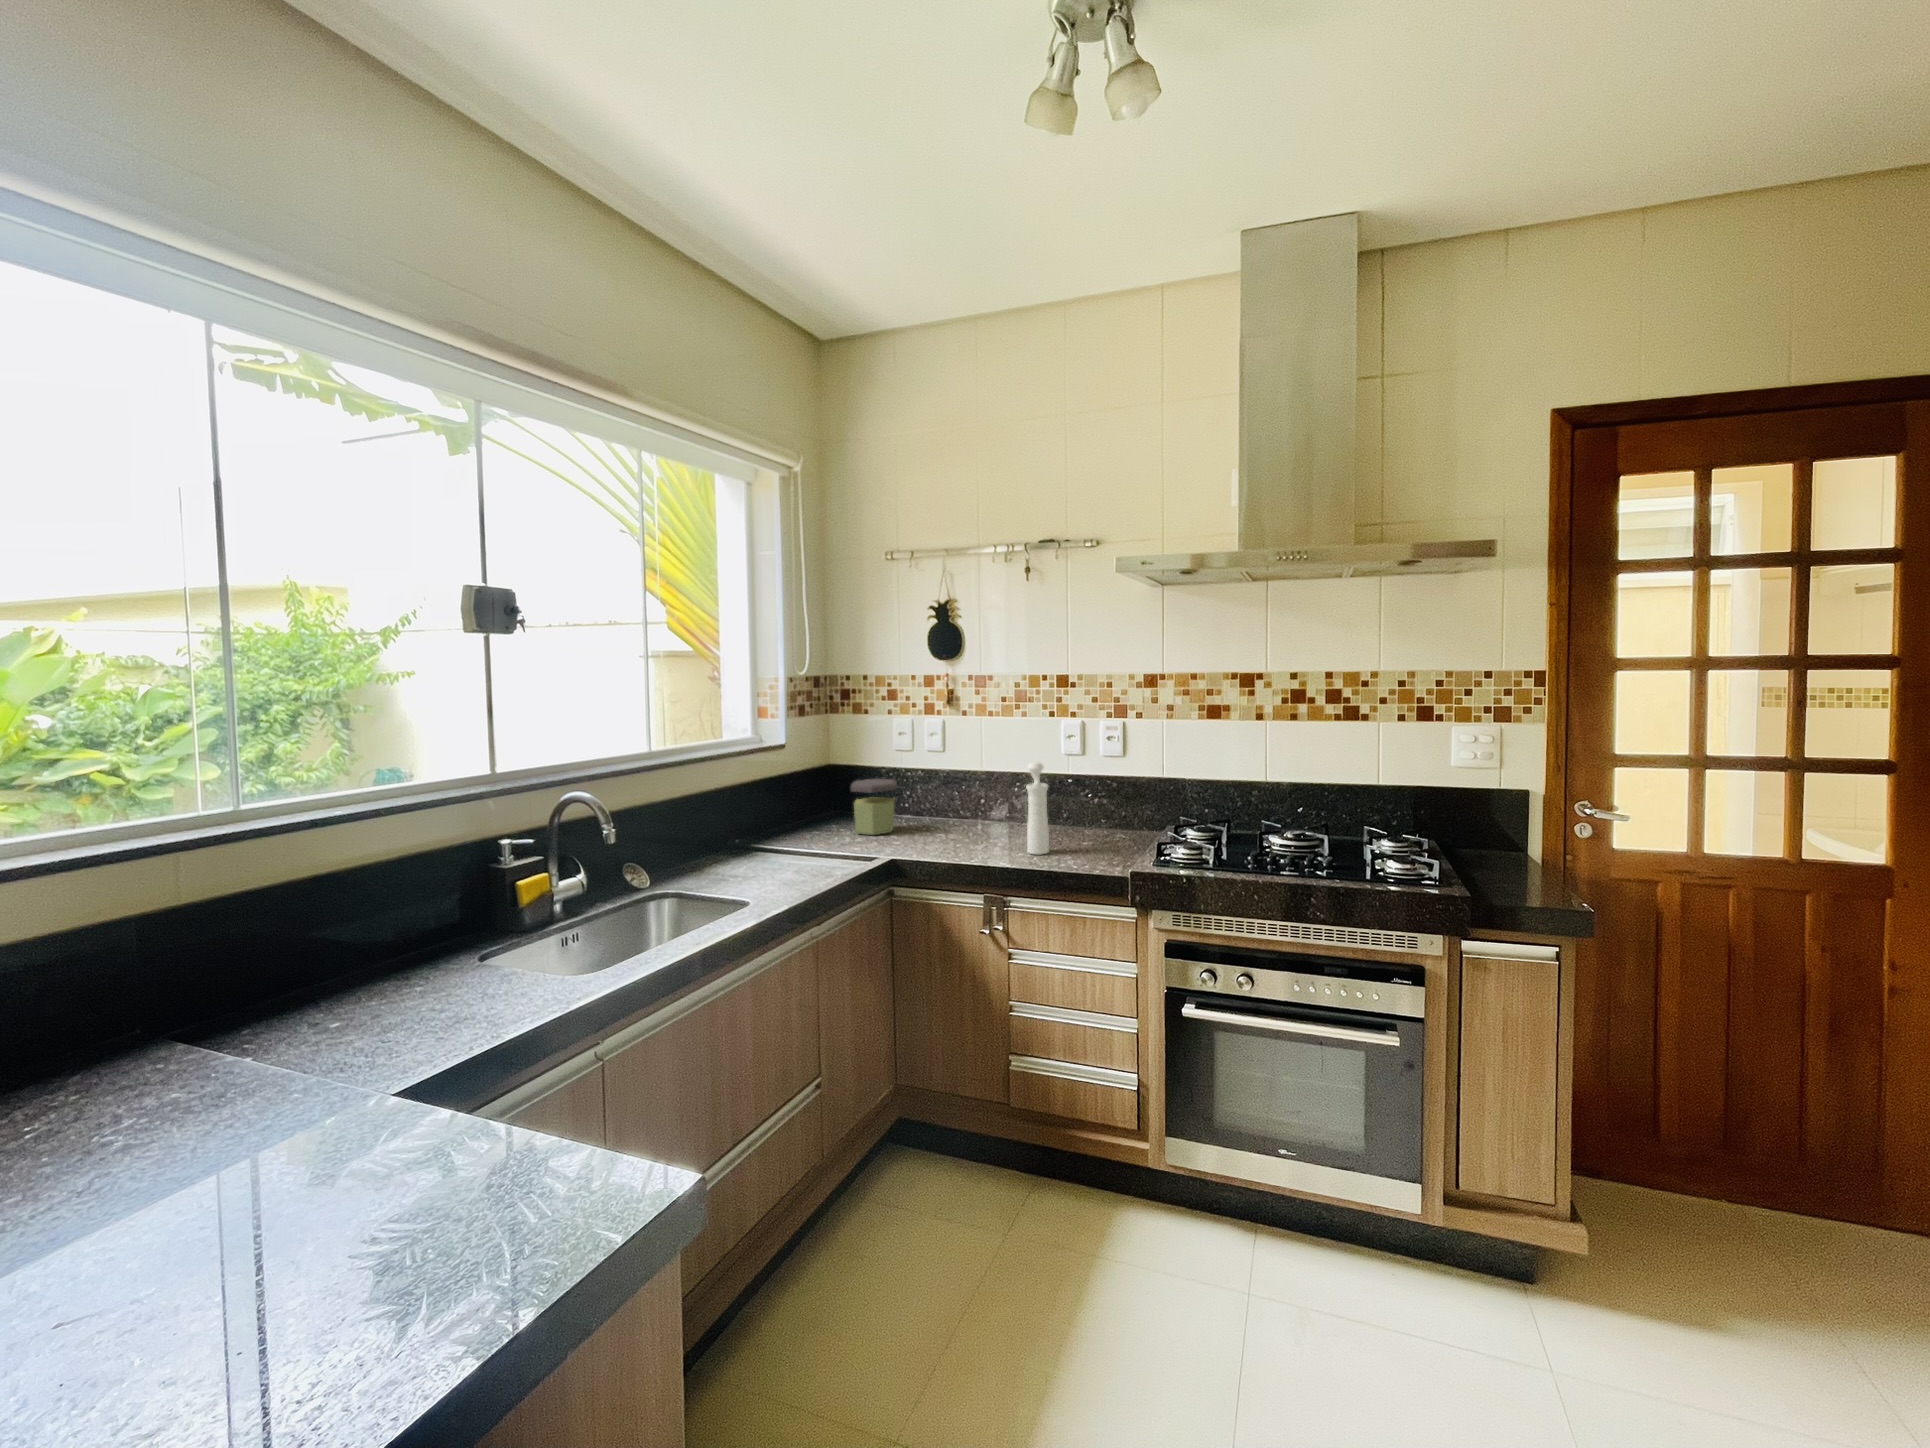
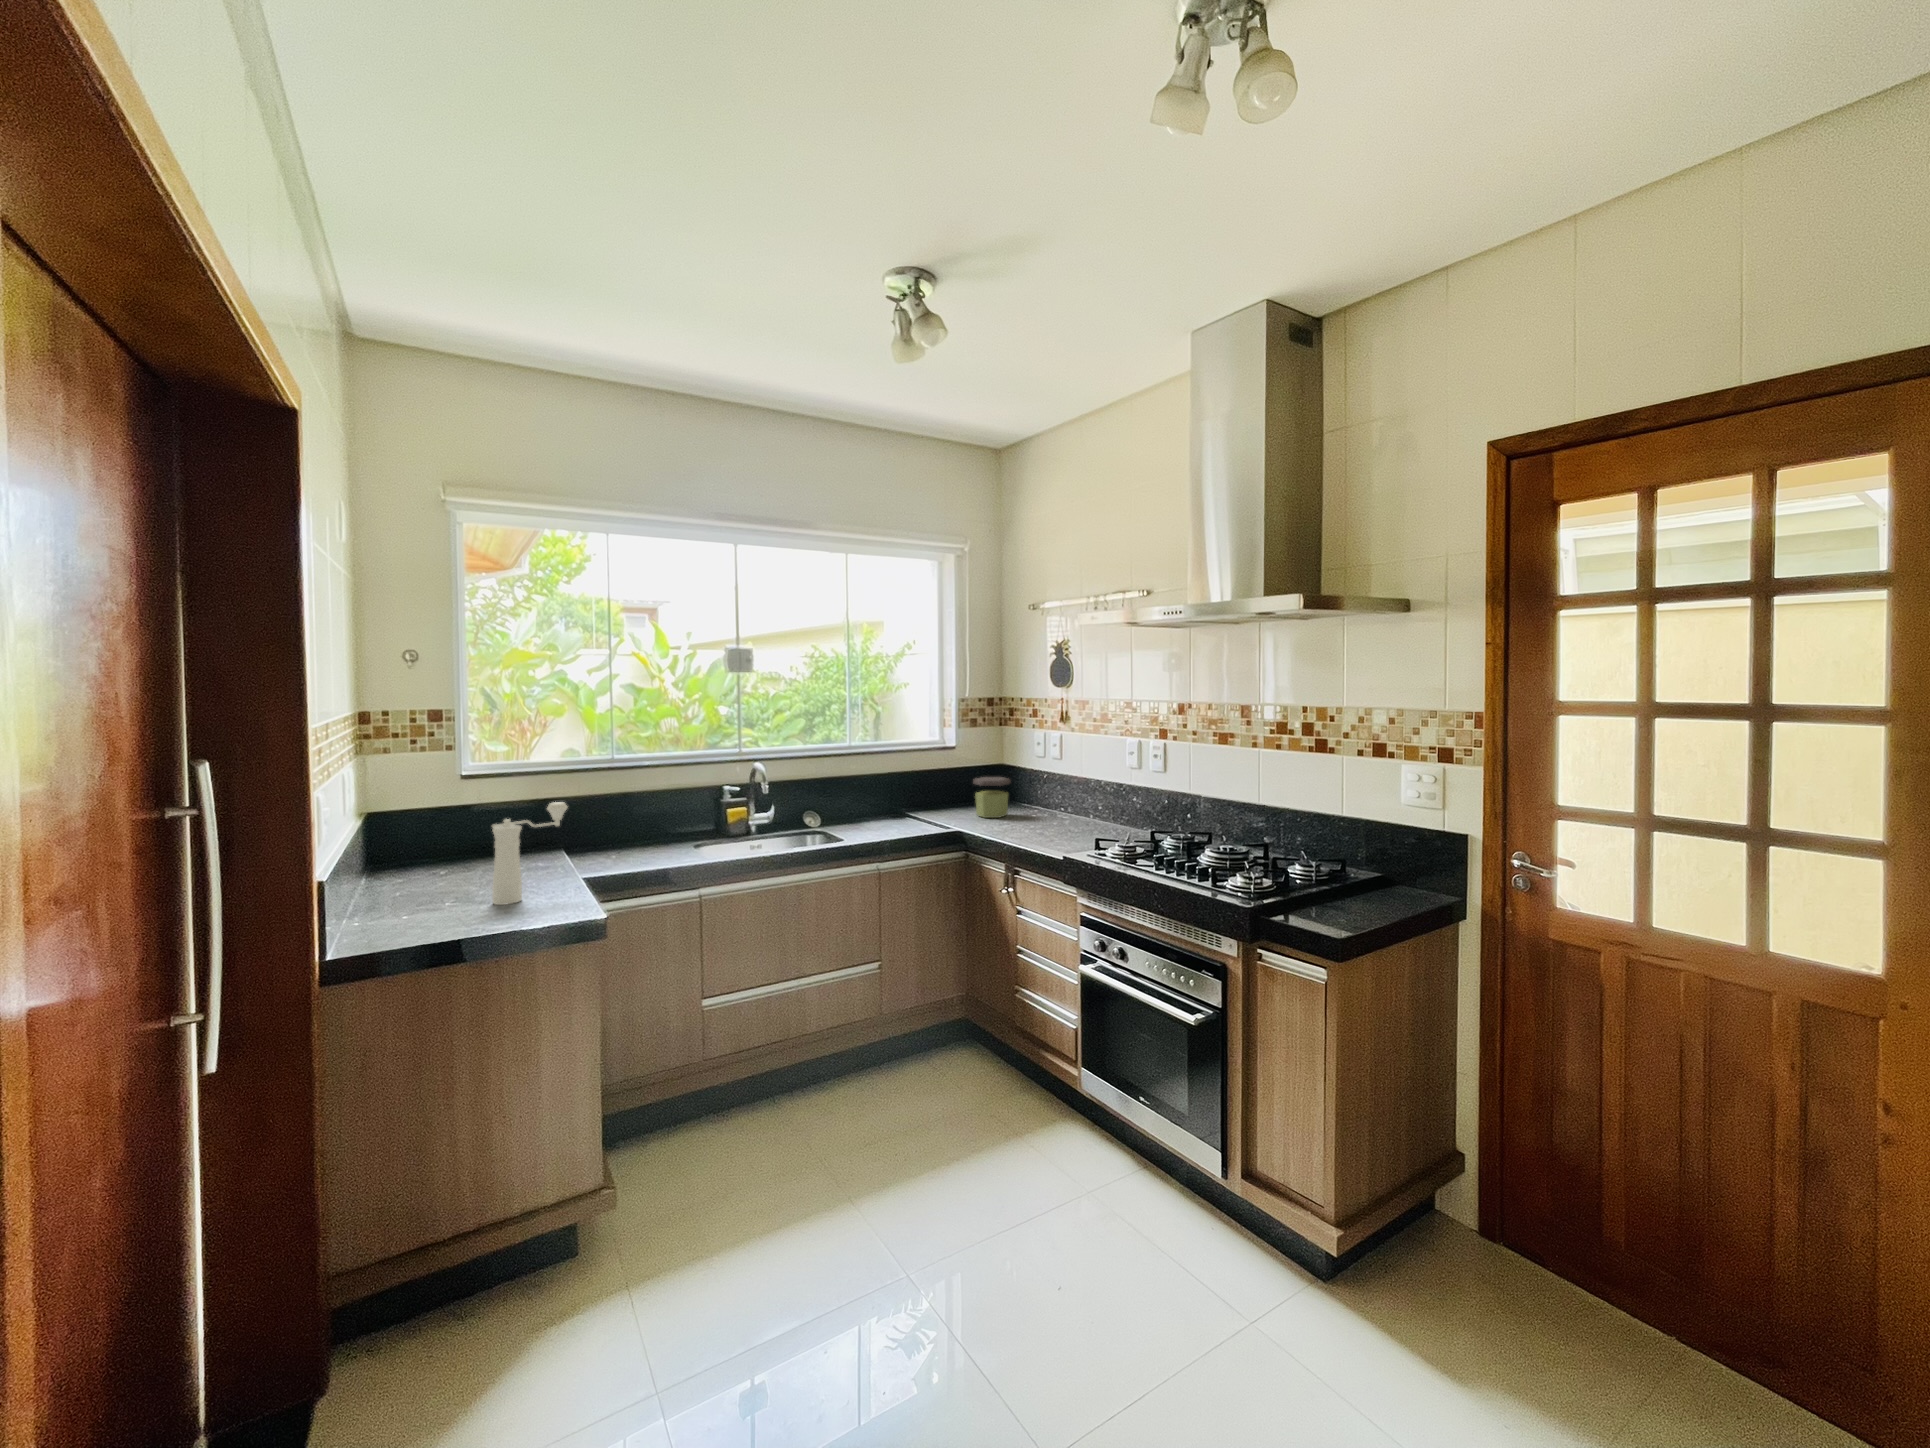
pepper mill: present [1026,762,1049,855] -> present [492,802,567,905]

